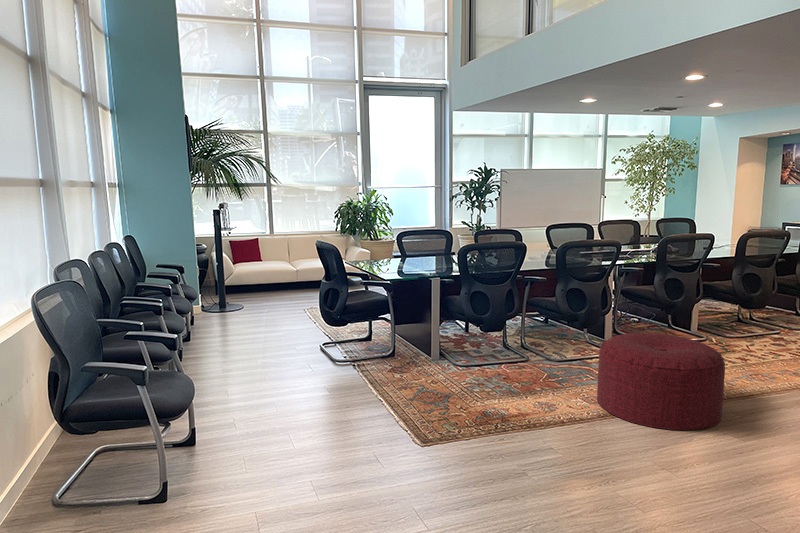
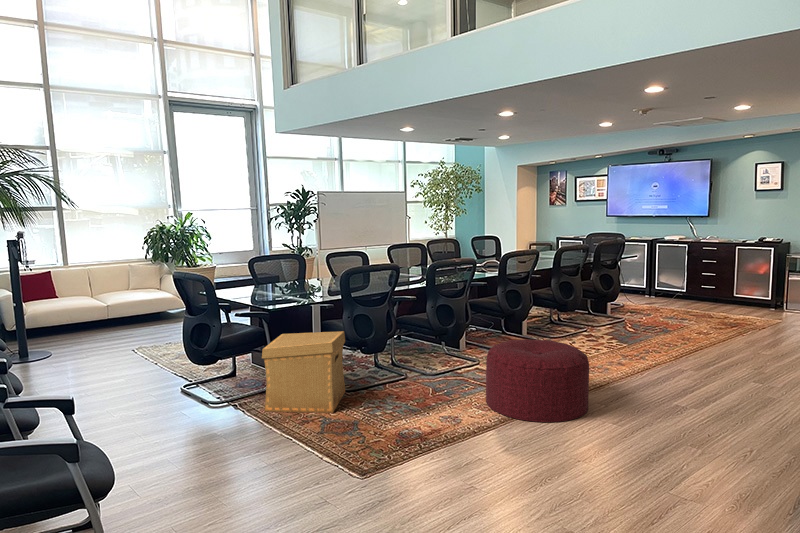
cardboard box: none [376,304,460,383] -> present [262,331,345,413]

